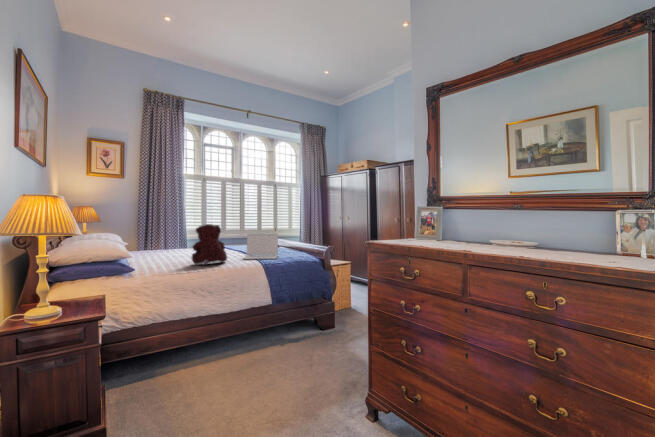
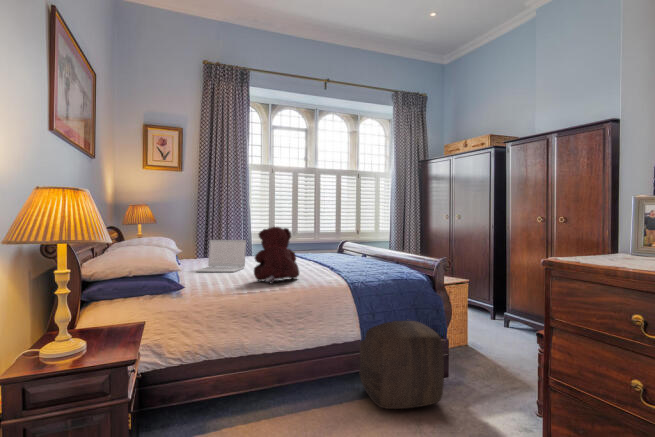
laptop: present [244,233,278,259] -> present [196,240,246,272]
ottoman: none [271,288,327,347] -> present [358,321,444,409]

